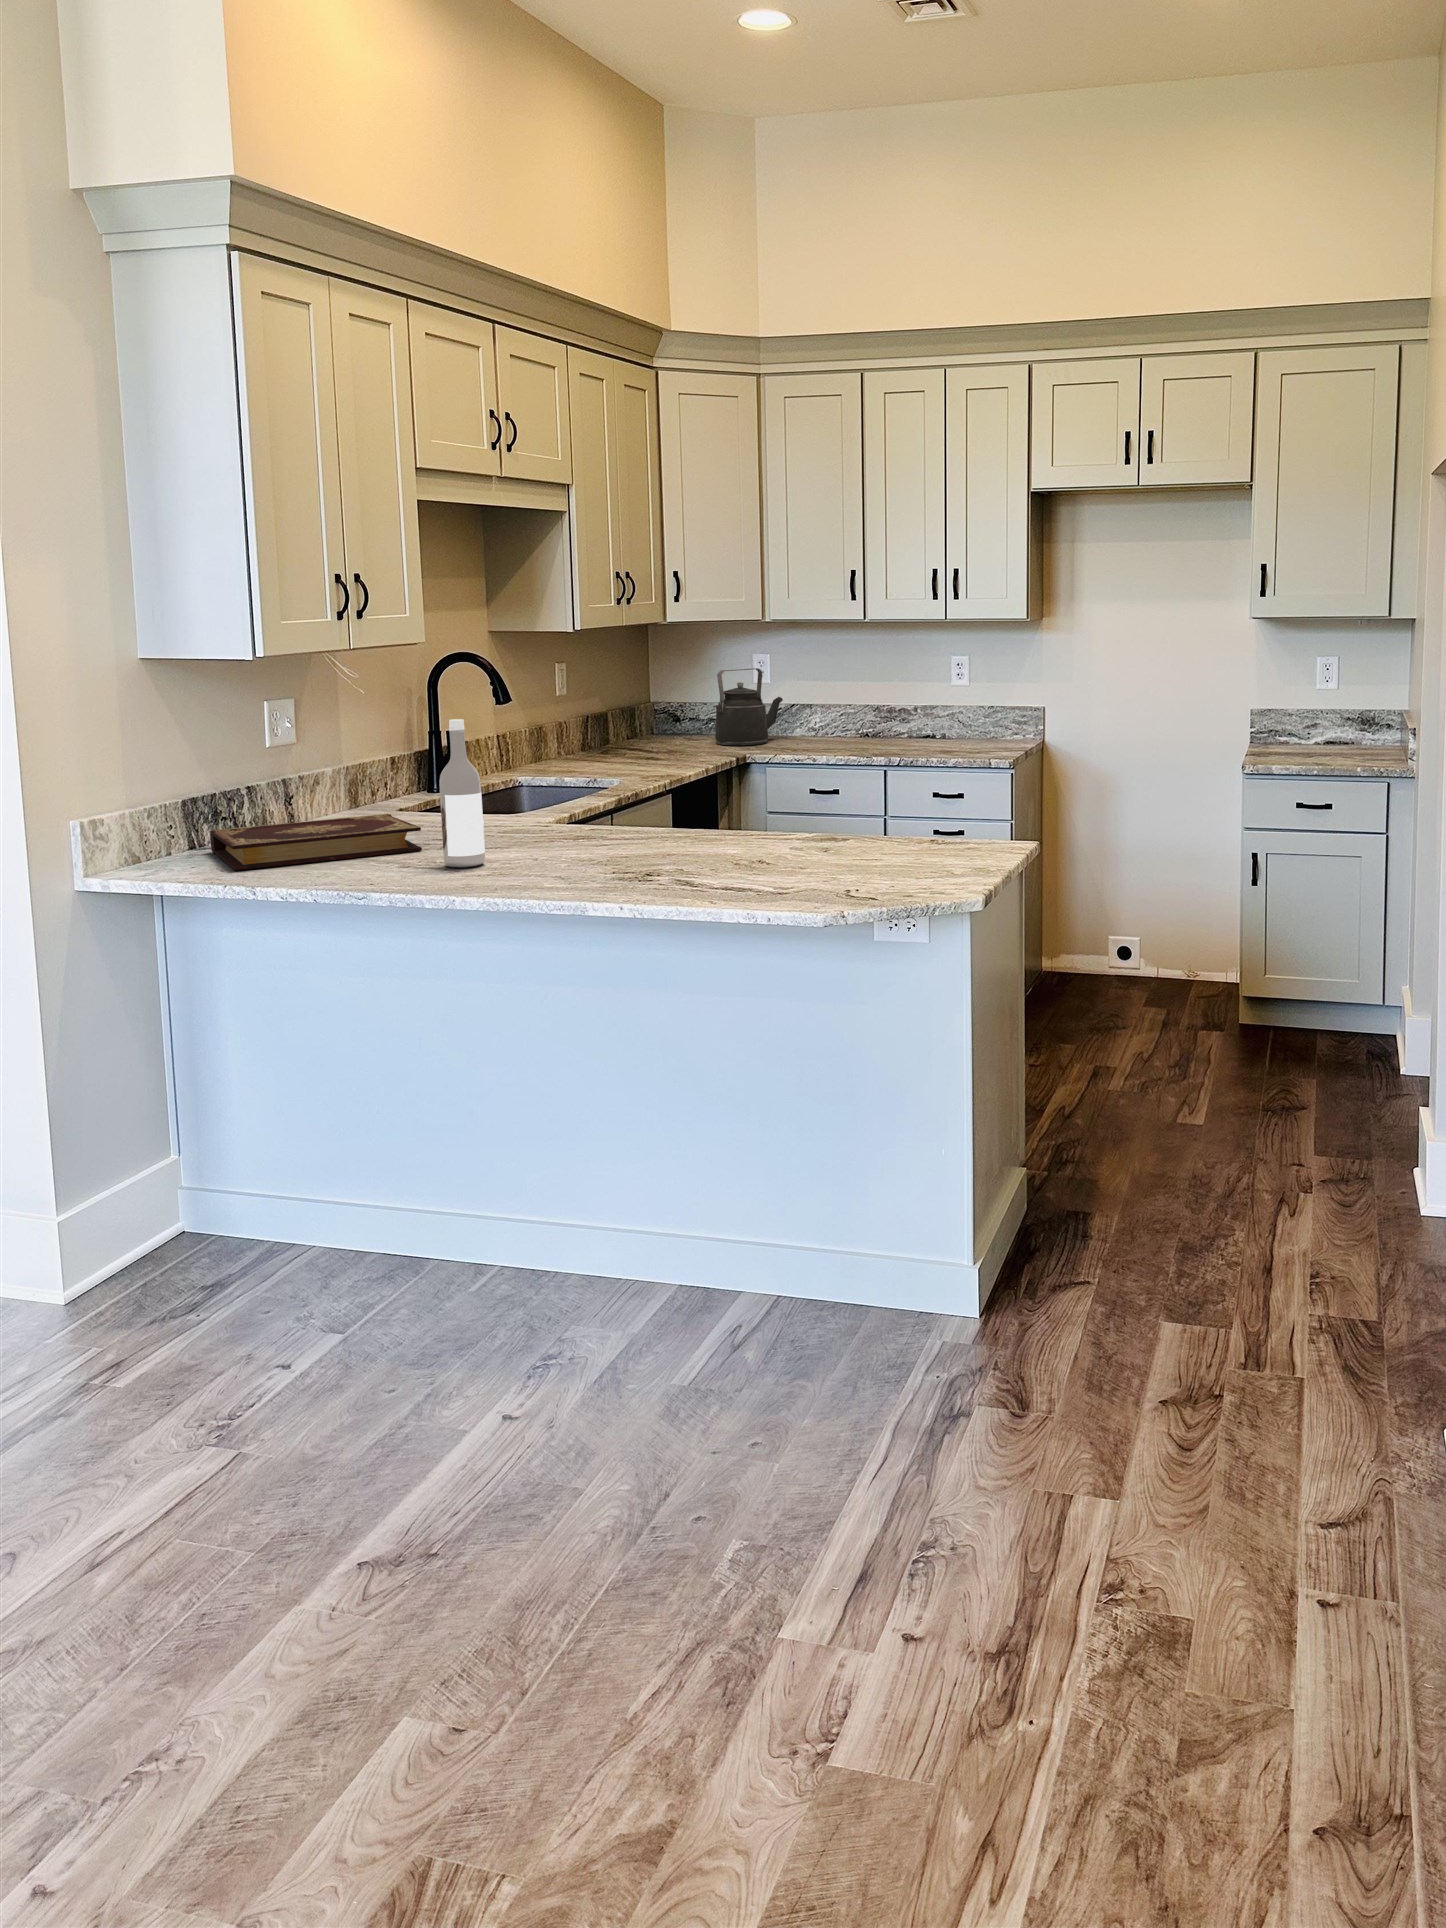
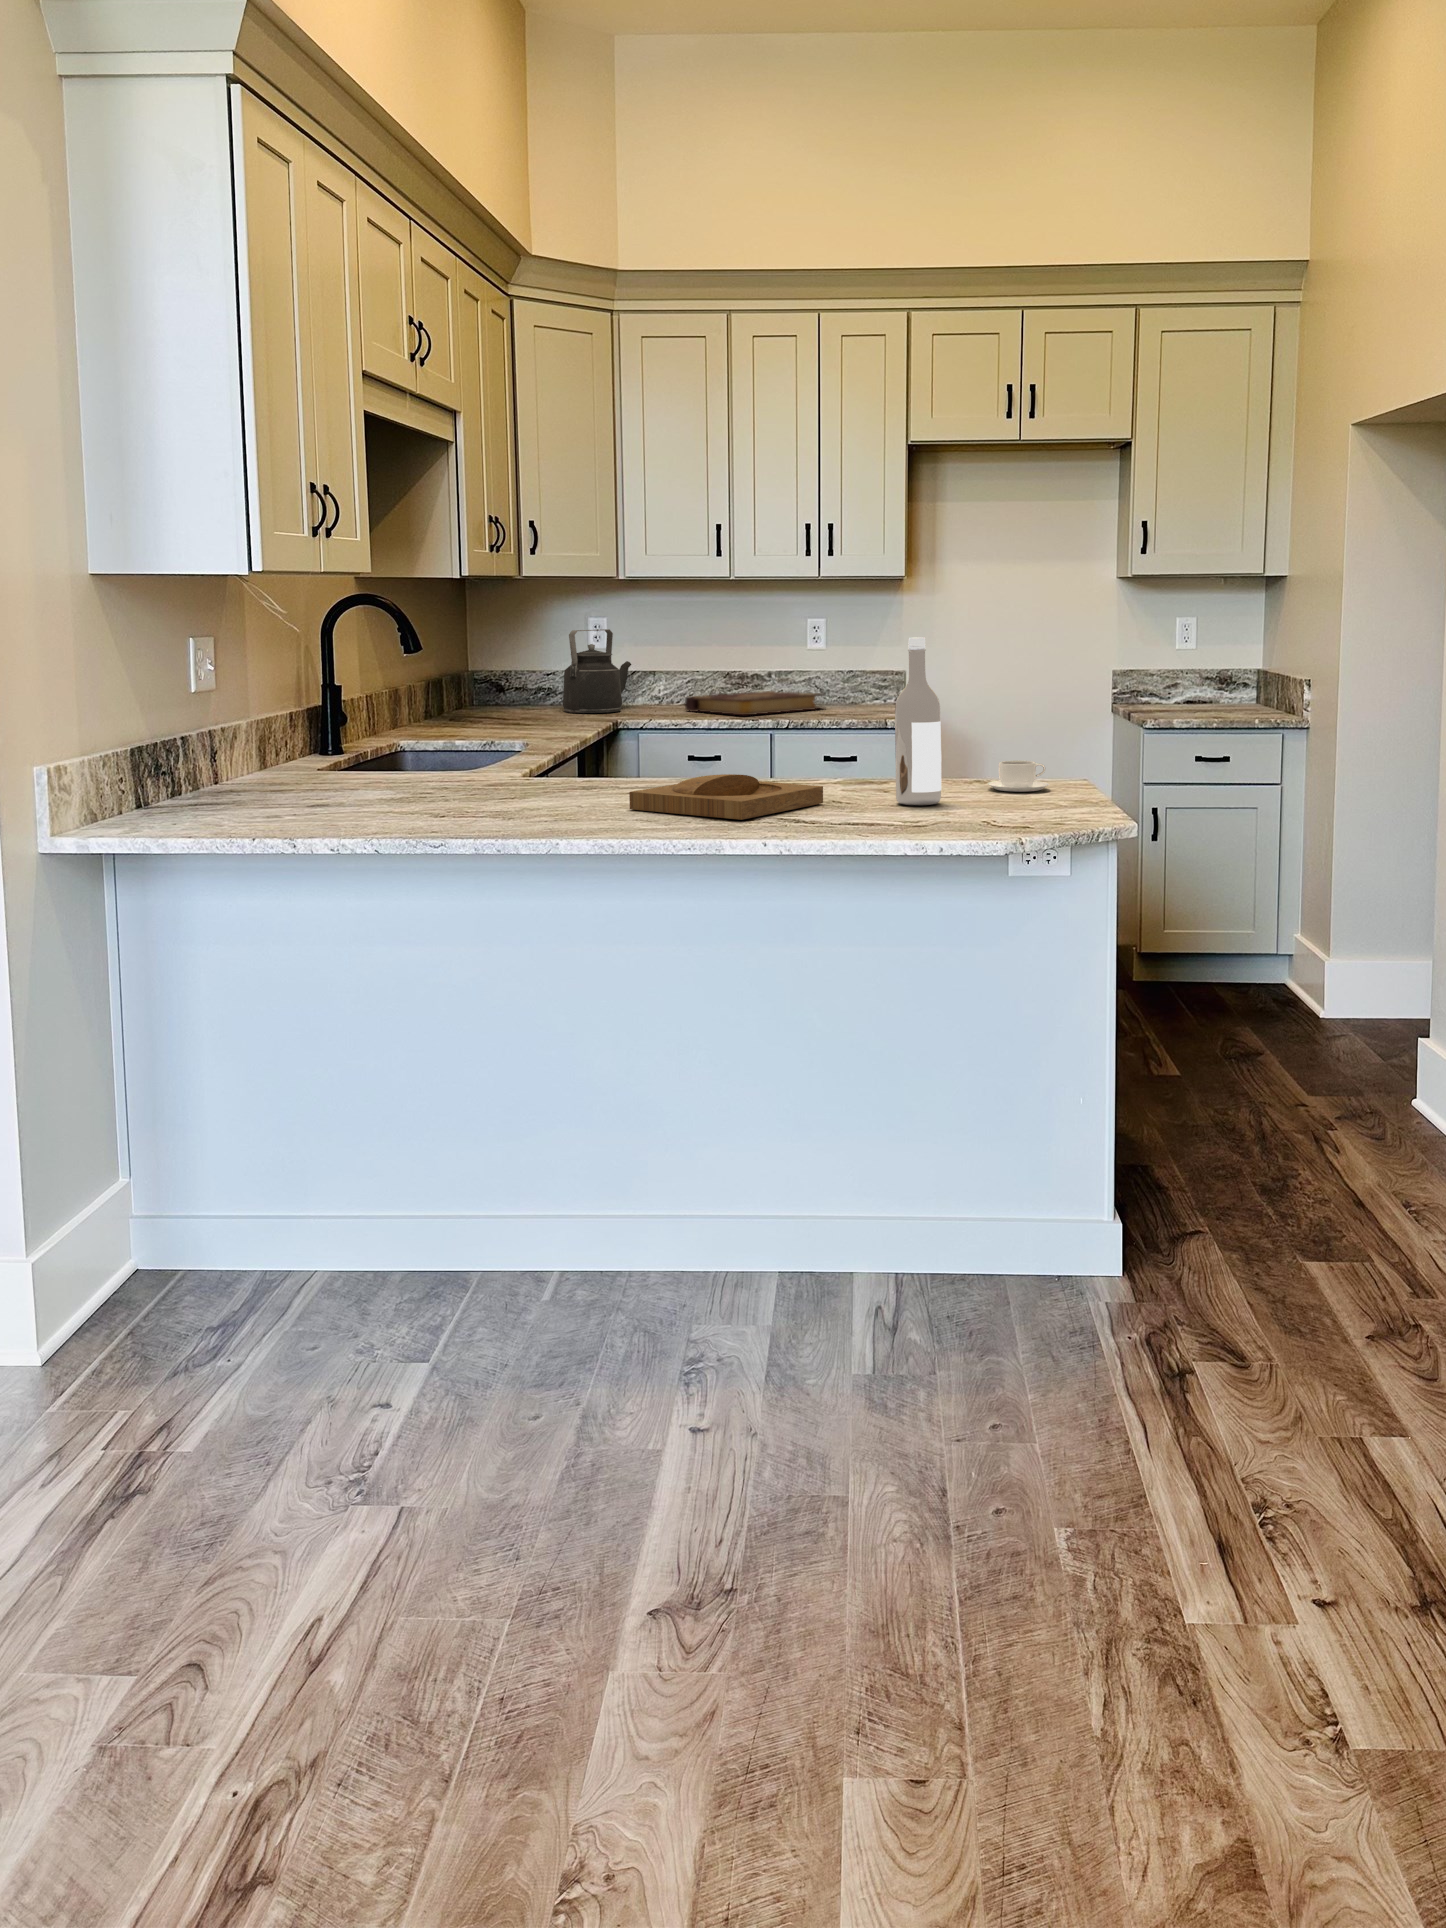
wine bottle: present [440,719,485,867] -> present [895,637,941,805]
book: present [210,814,422,870] -> present [685,691,825,715]
coffee cup: none [890,827,948,858] -> present [987,760,1050,792]
tray: none [546,836,716,882] -> present [629,774,823,820]

